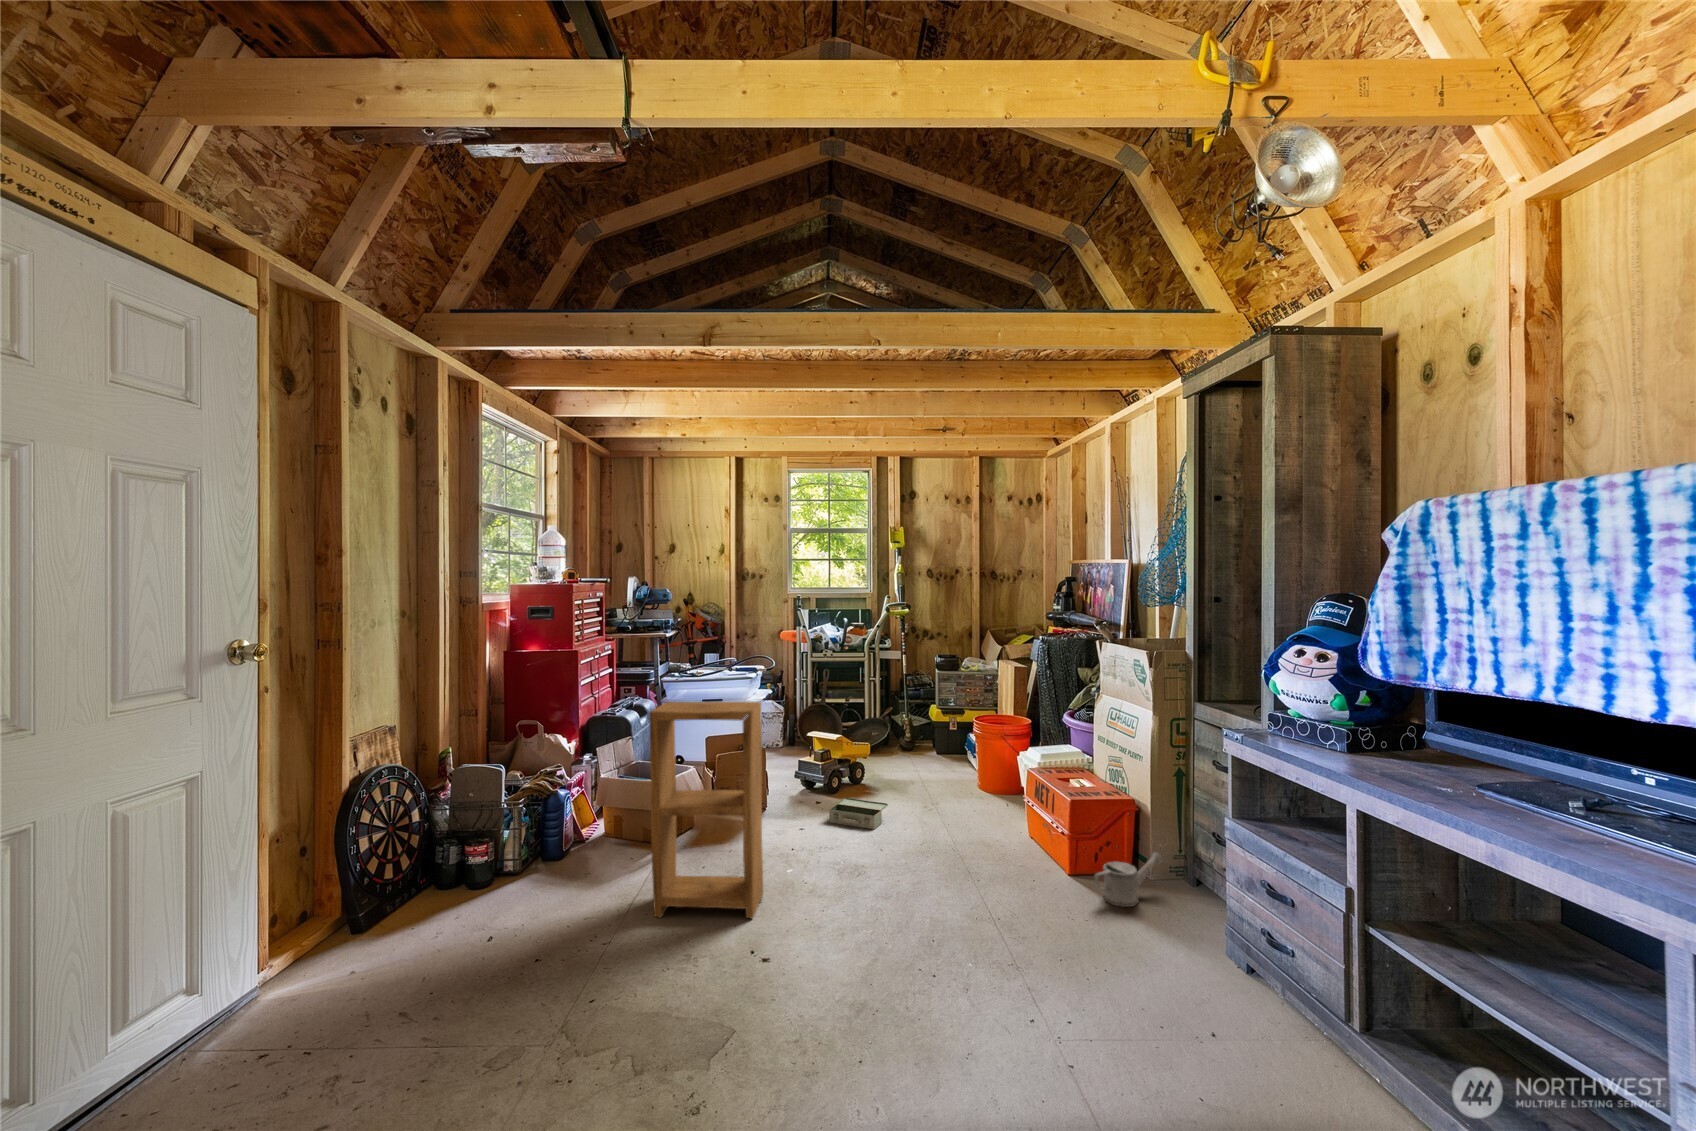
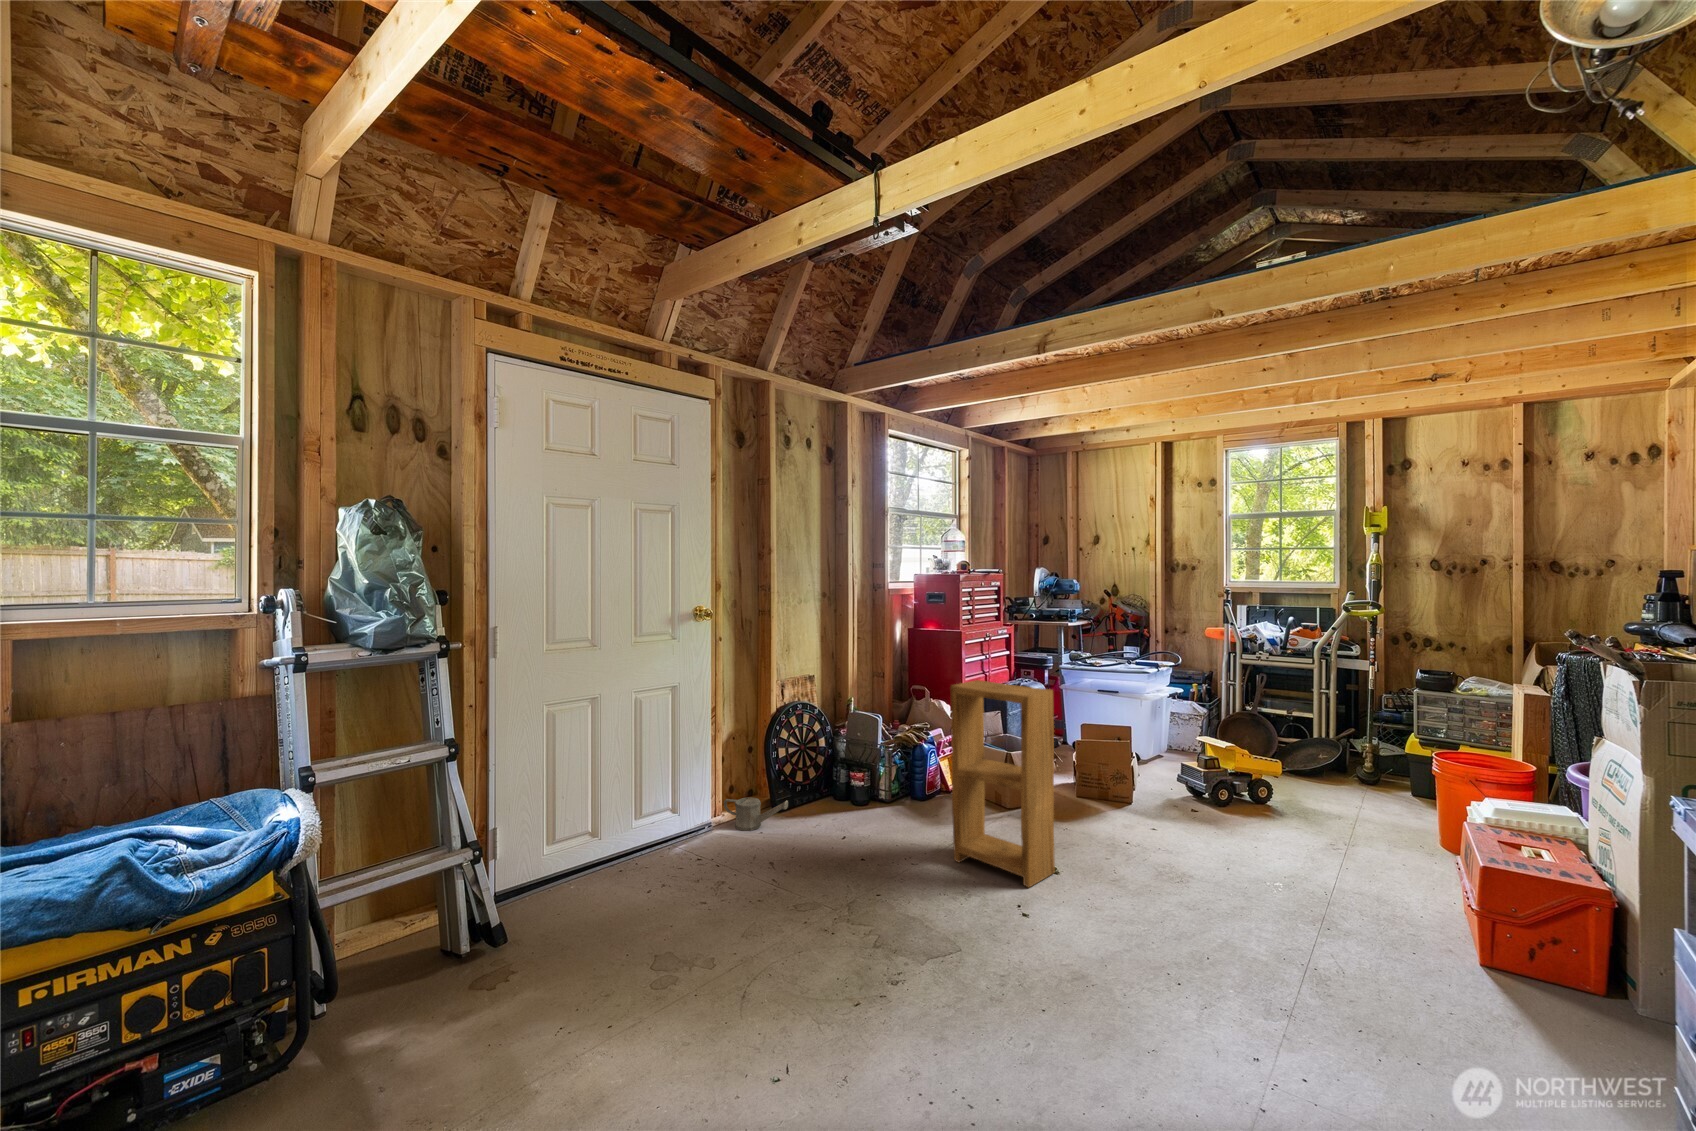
toolbox: present [829,798,888,829] -> none [1180,813,1254,852]
watering can: present [1094,852,1162,907] -> present [724,798,788,831]

